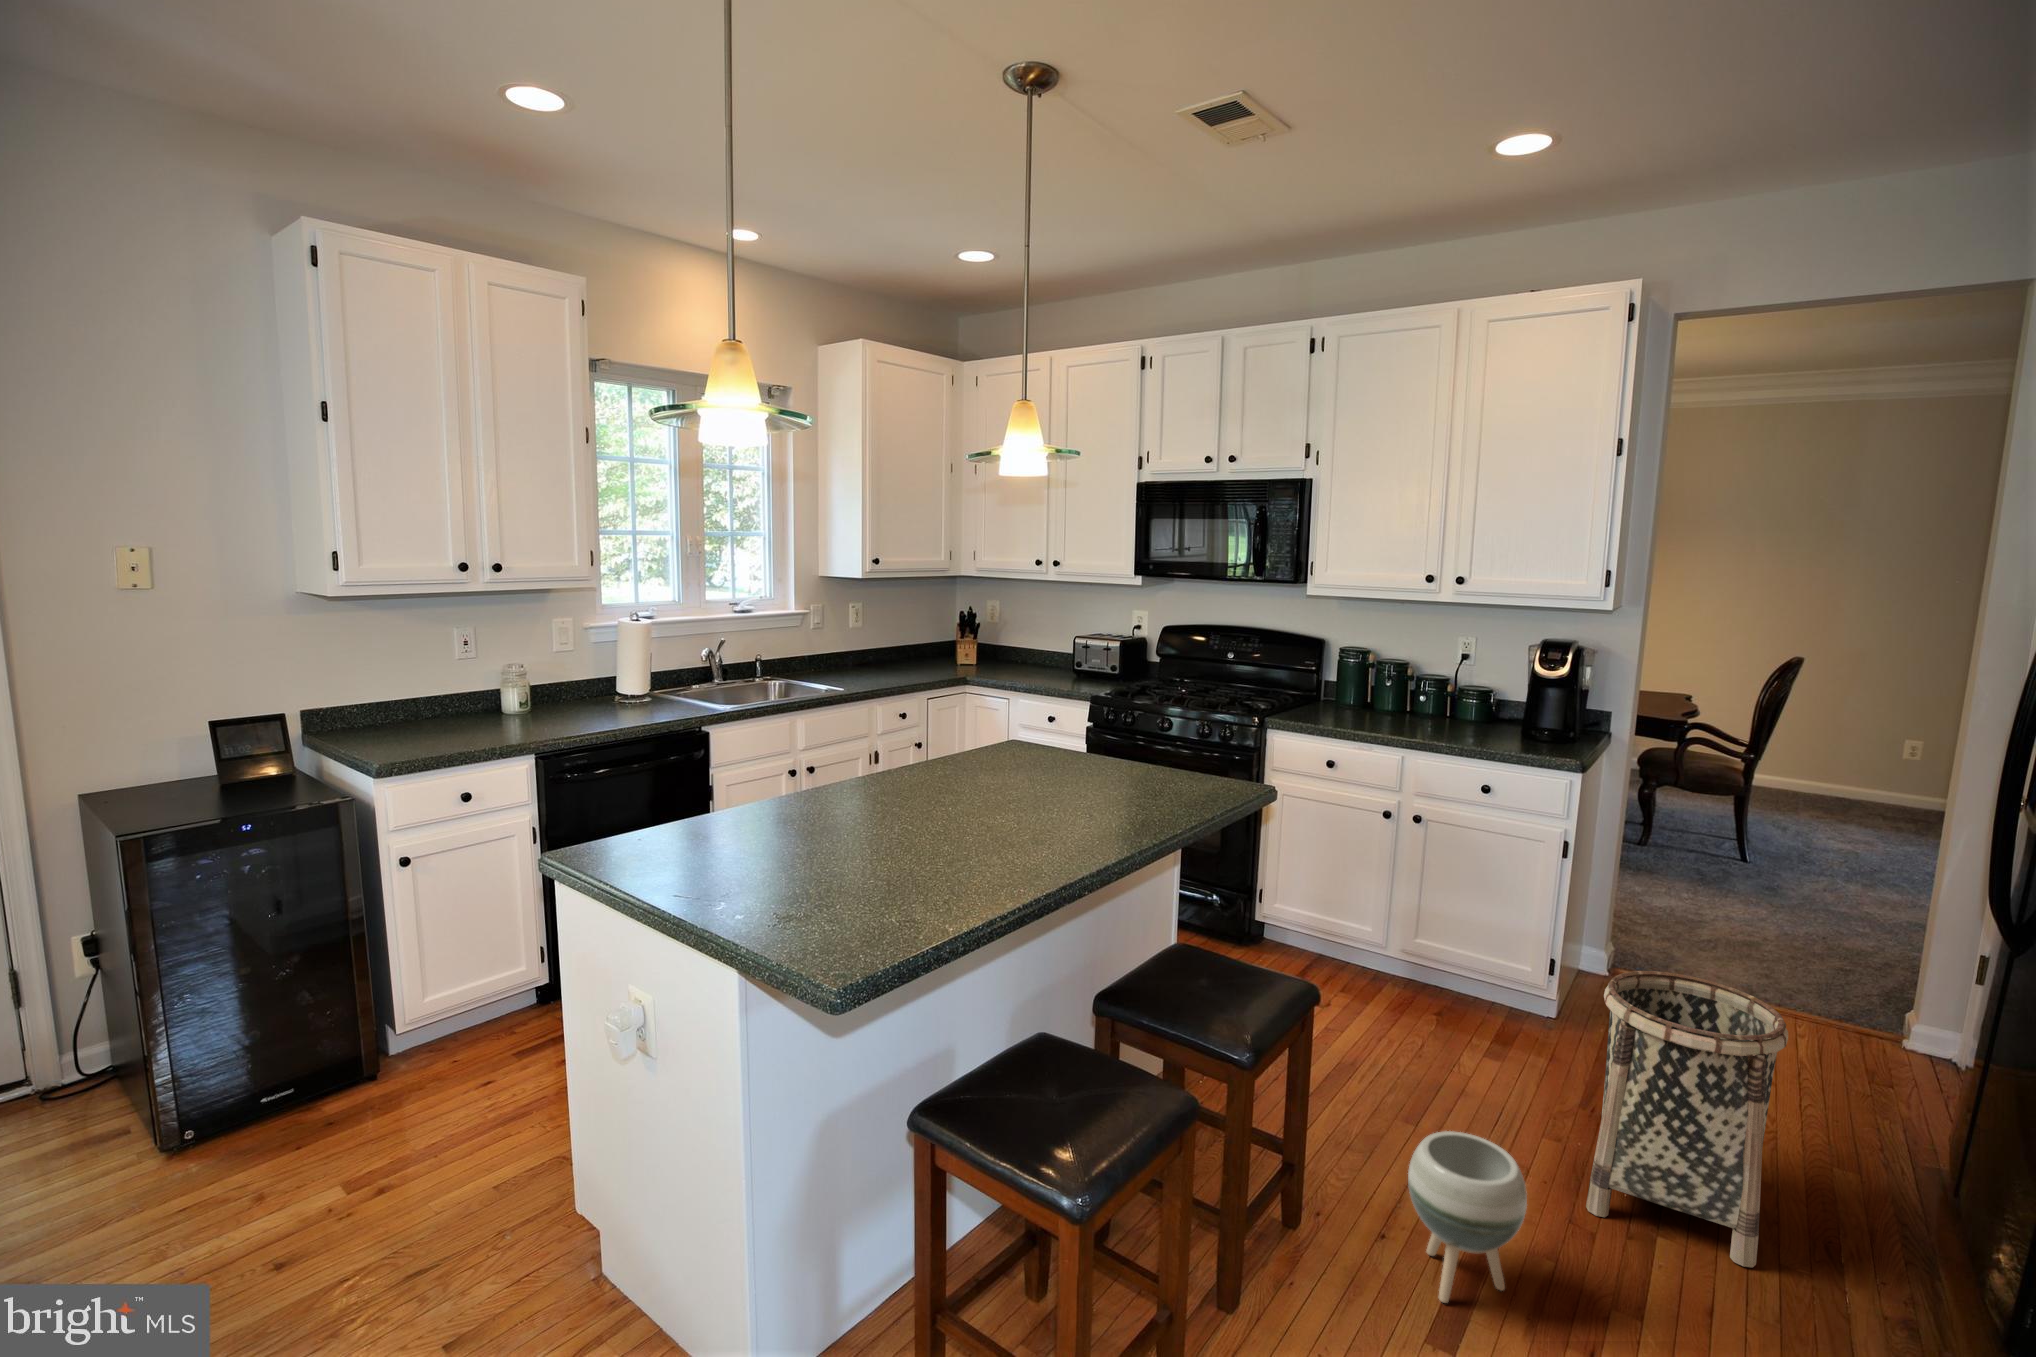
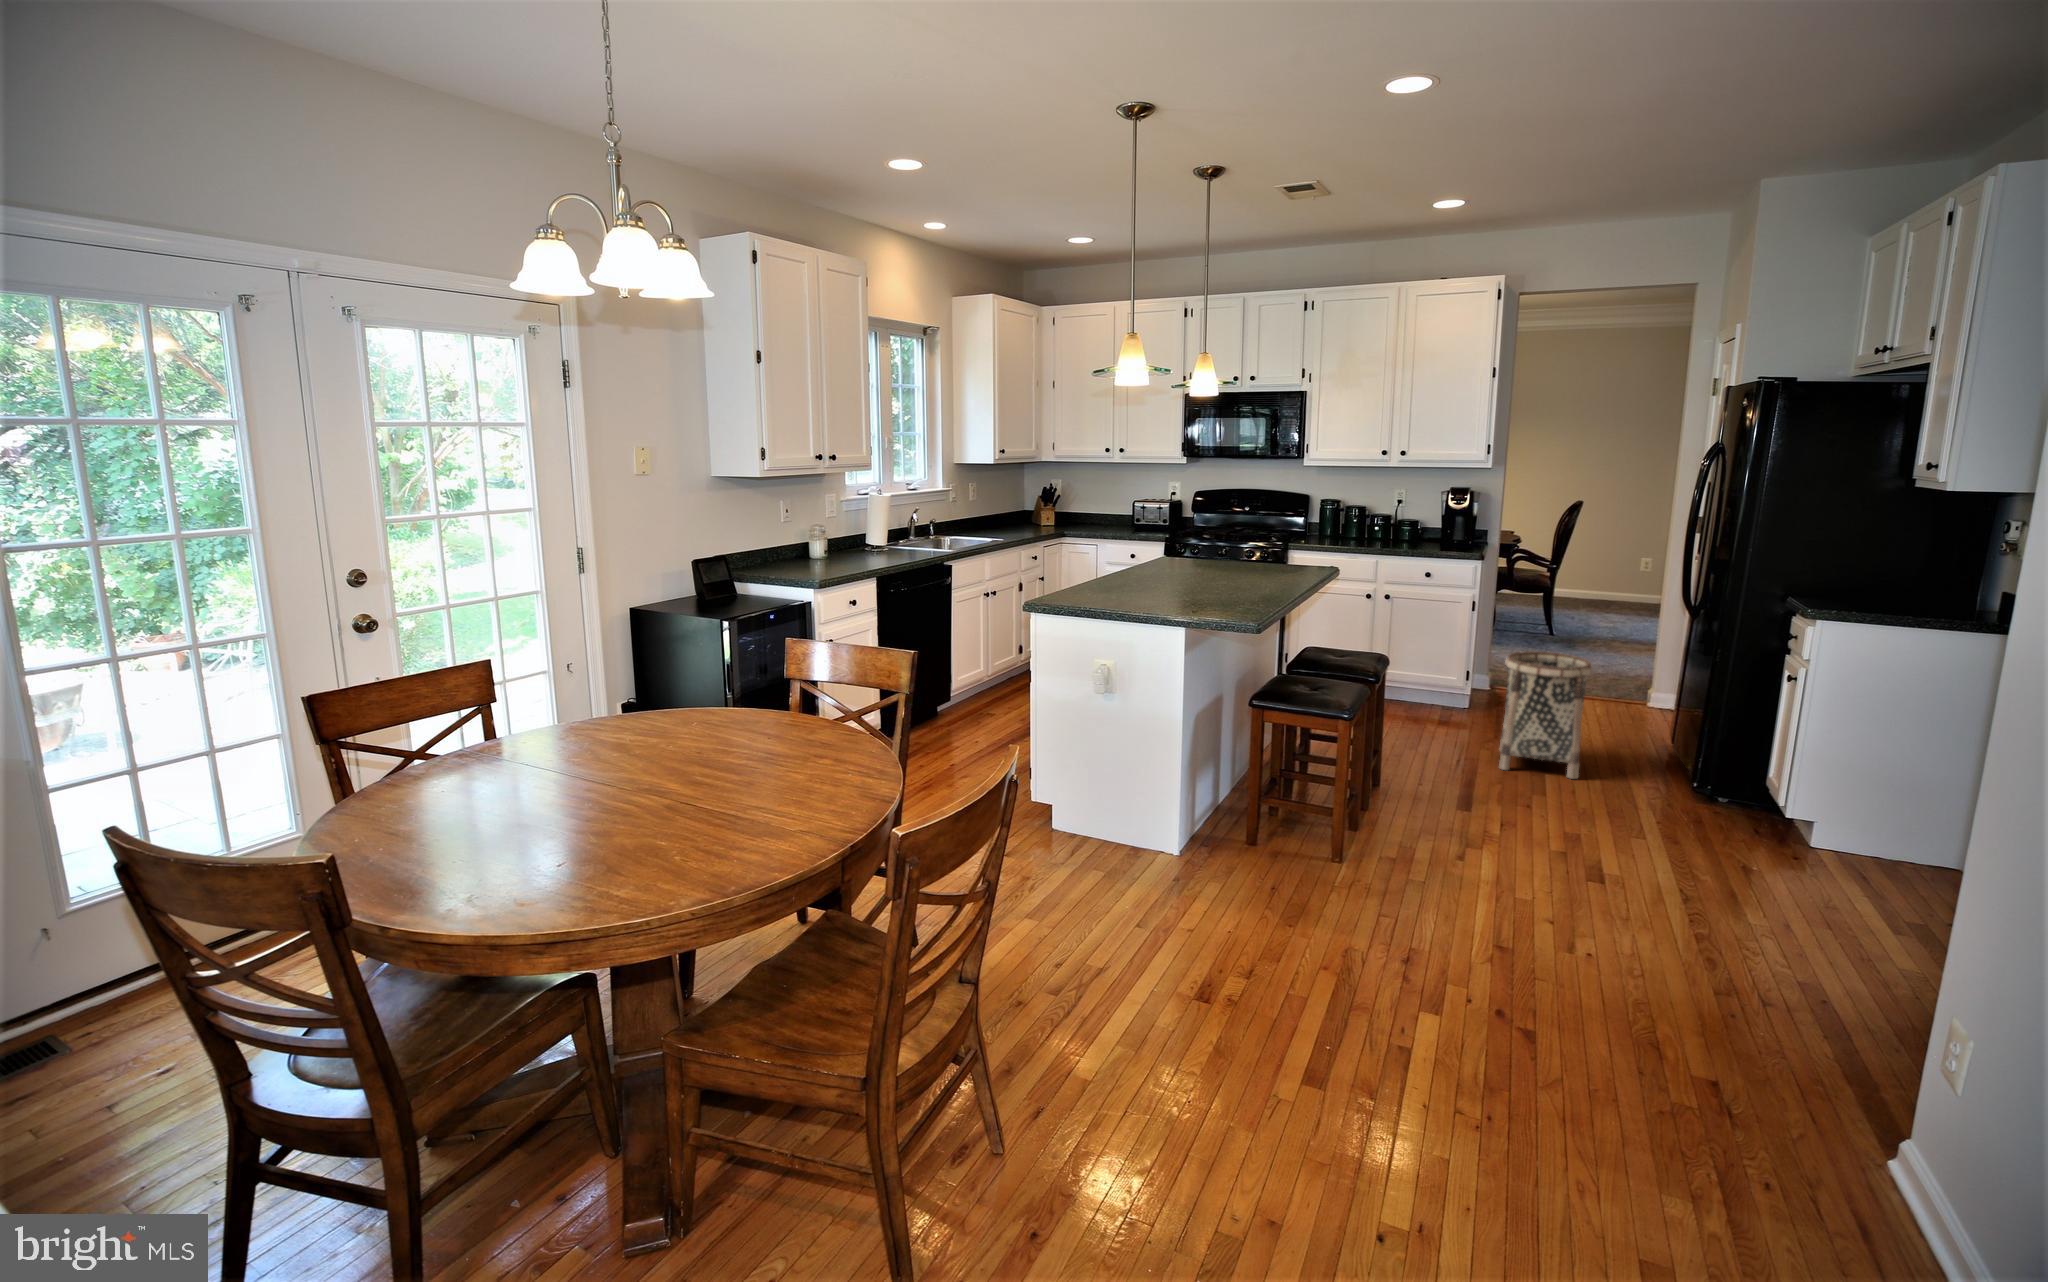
planter: present [1408,1131,1527,1303] -> none [1423,723,1480,798]

